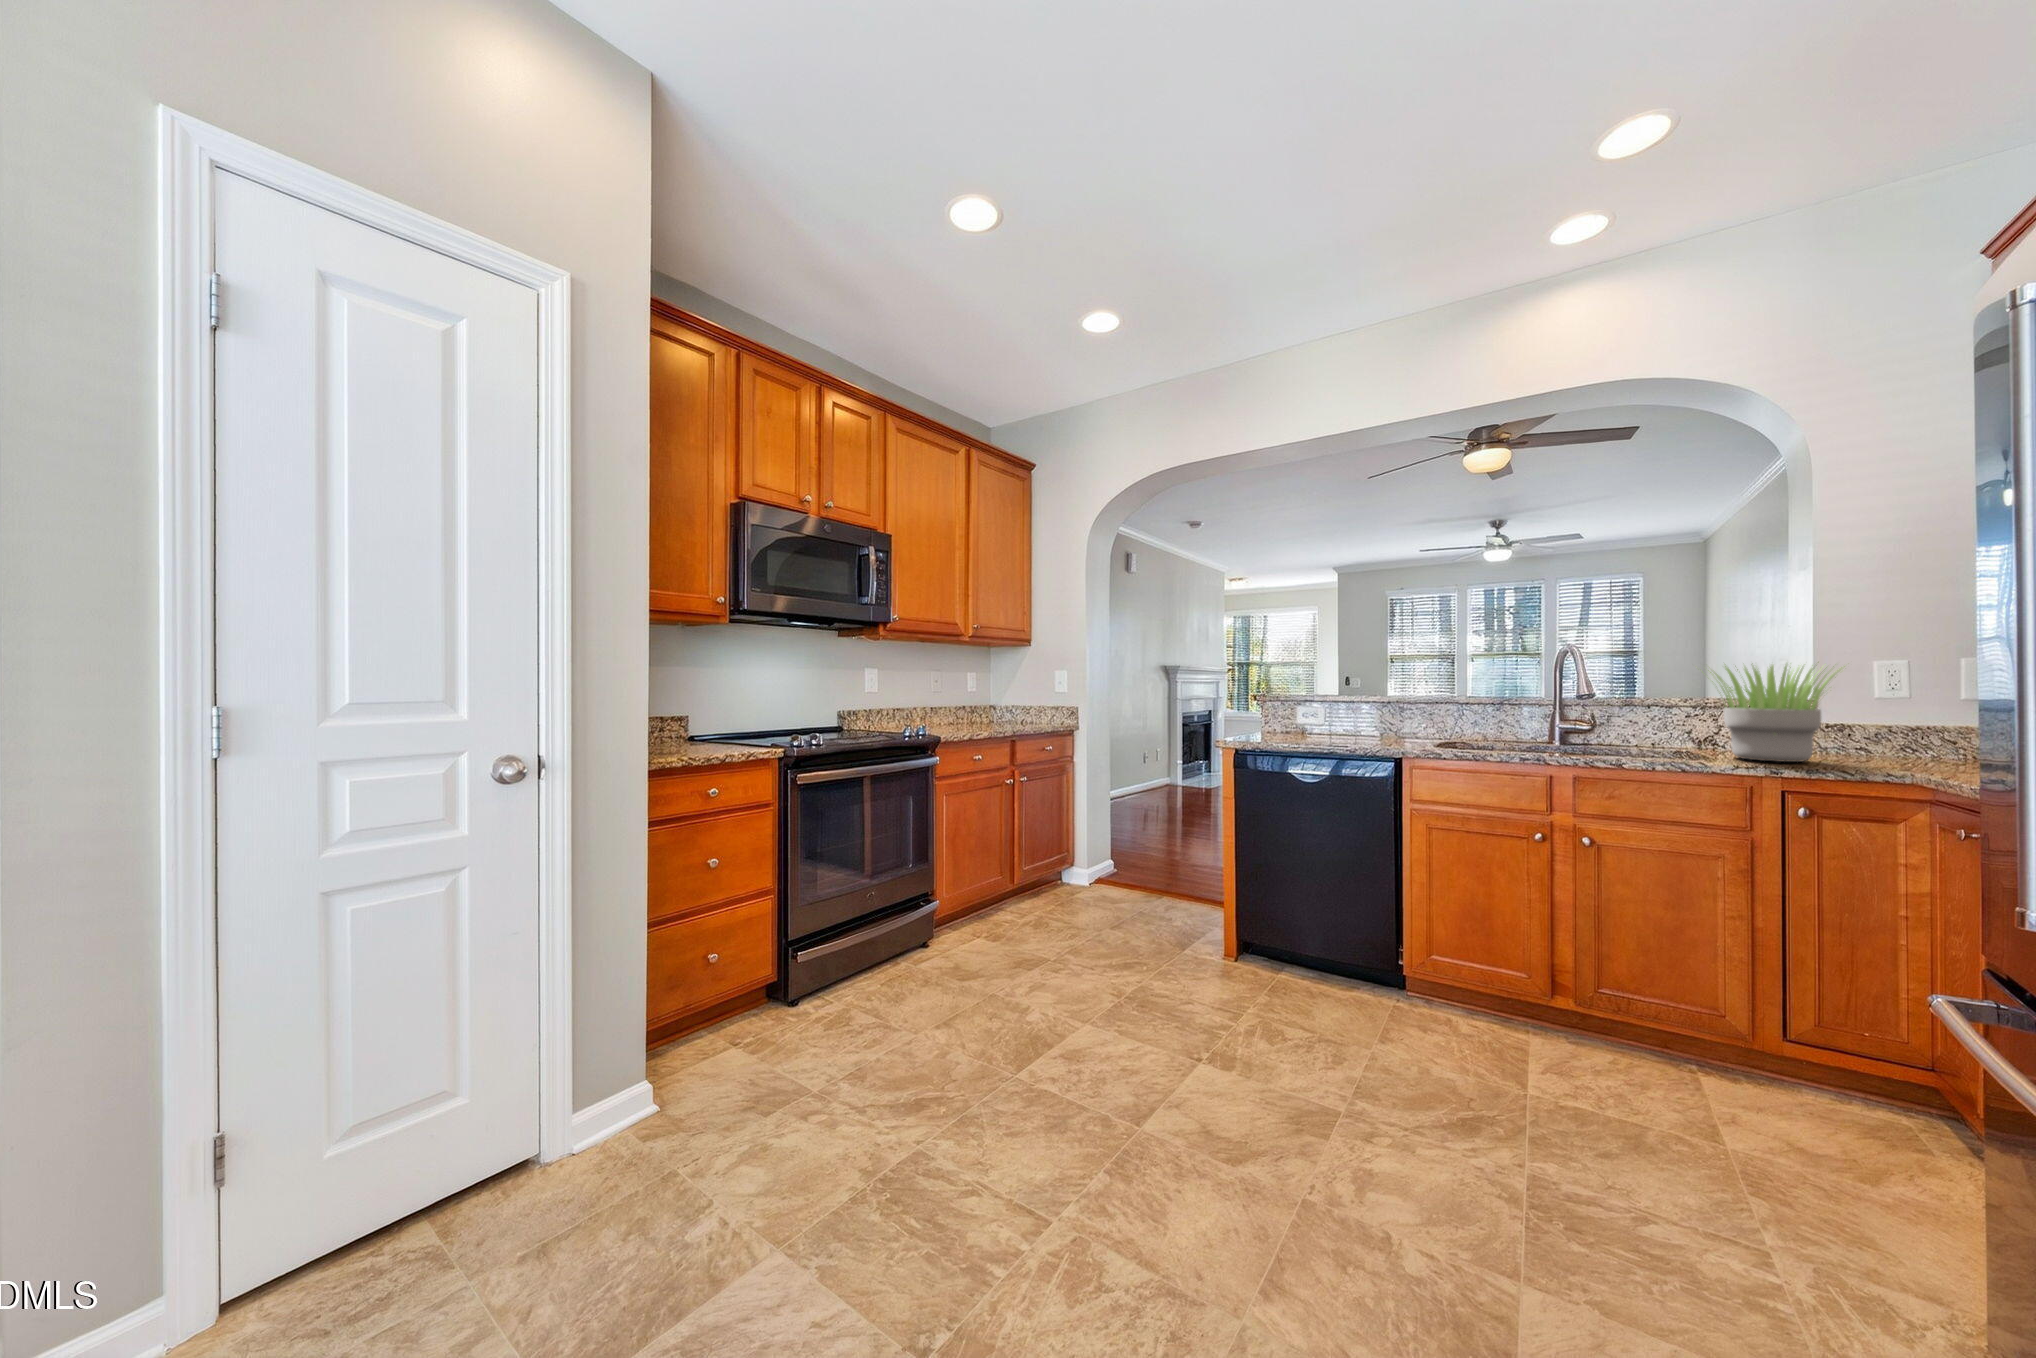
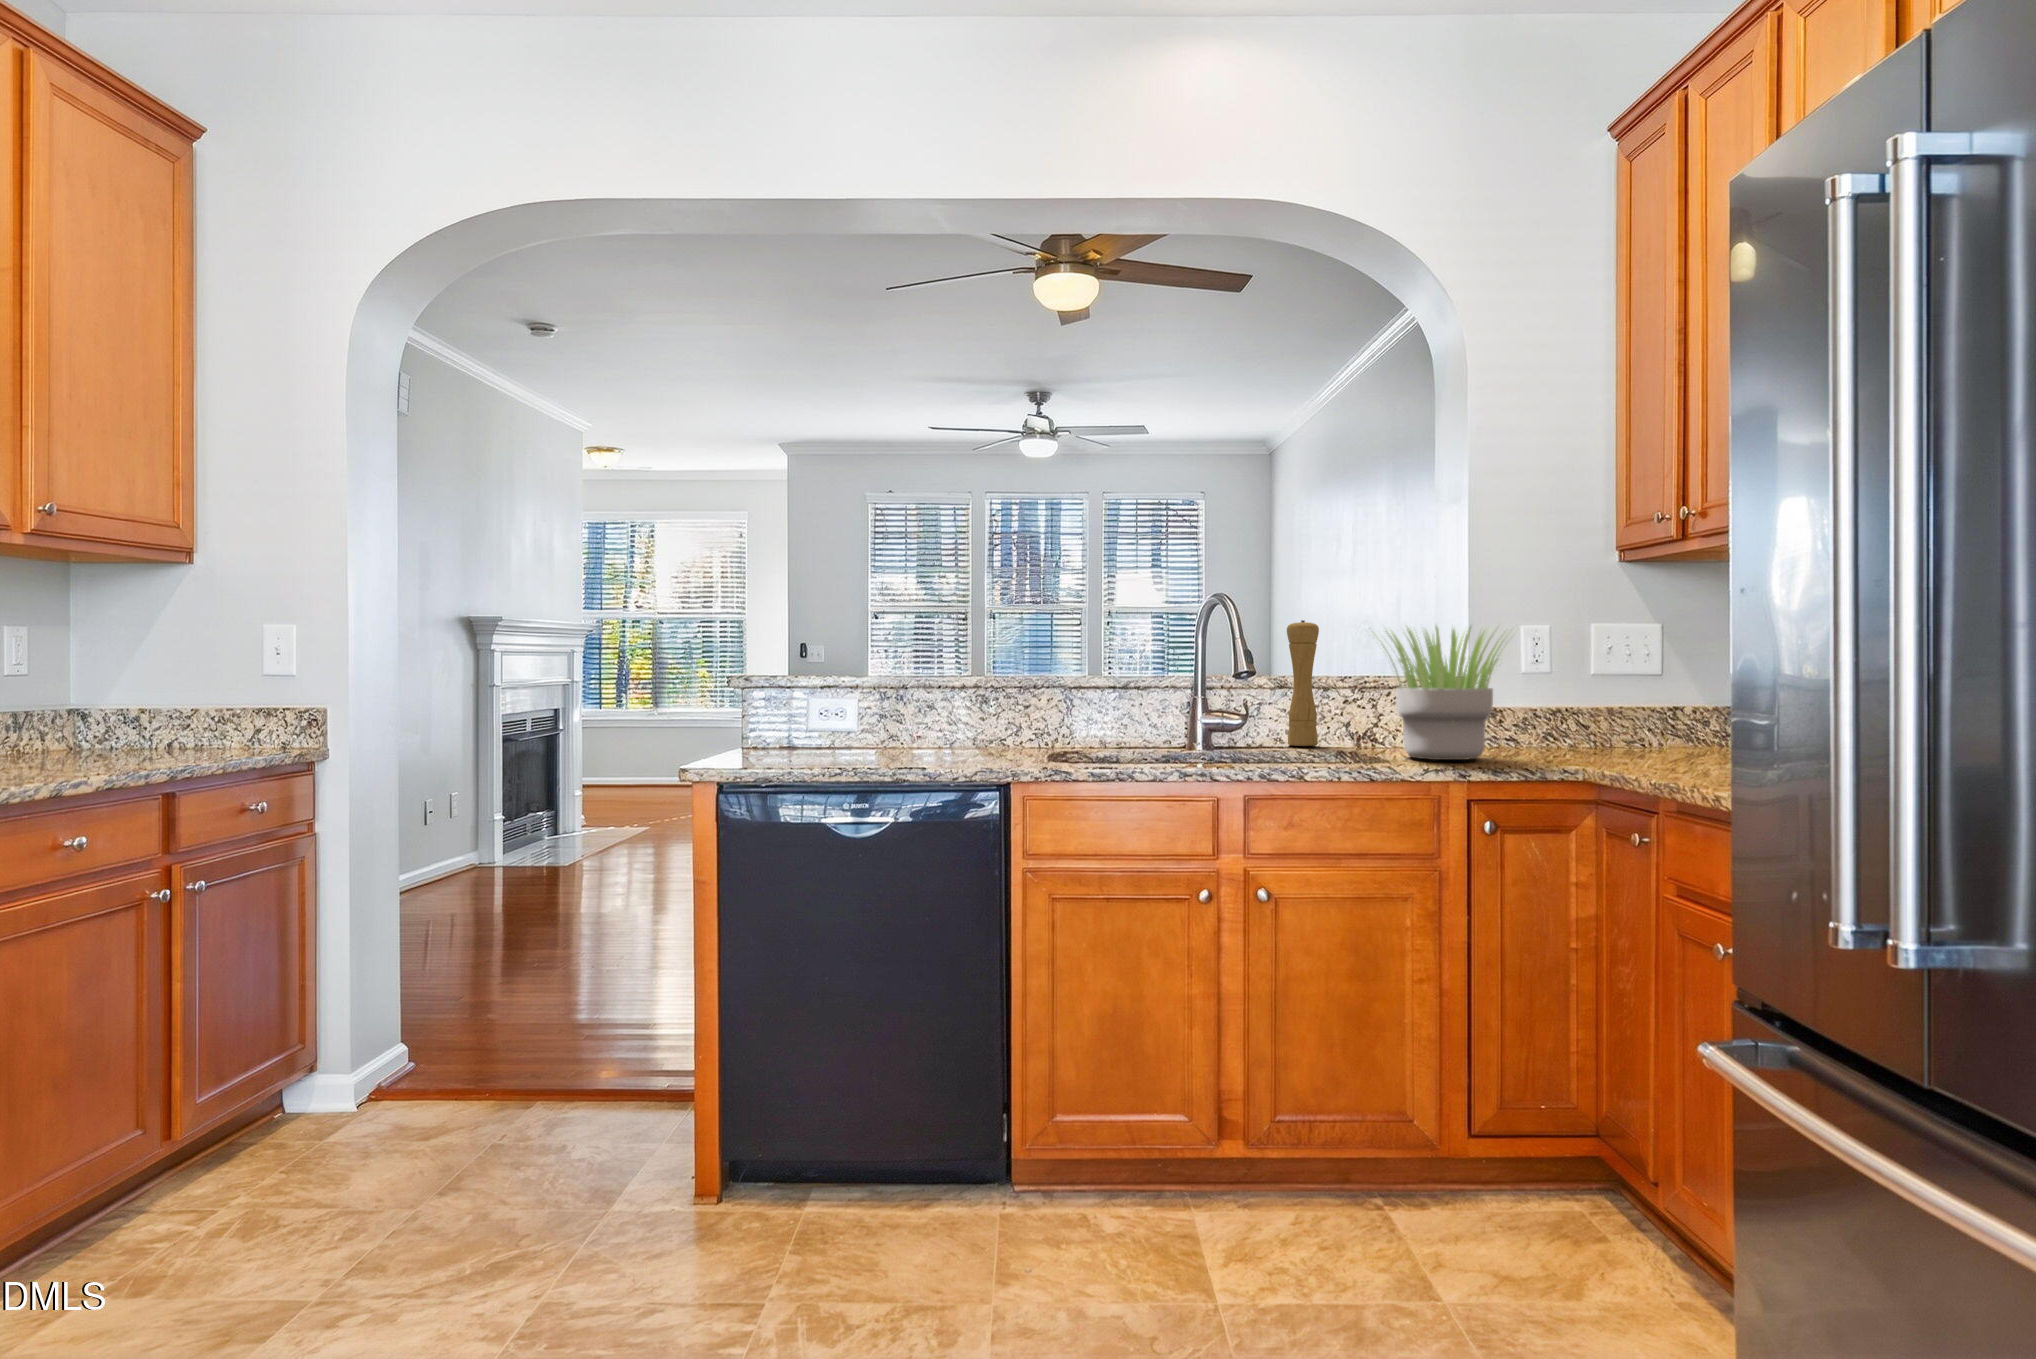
pepper mill: none [1632,660,1661,746] -> present [1287,620,1319,746]

